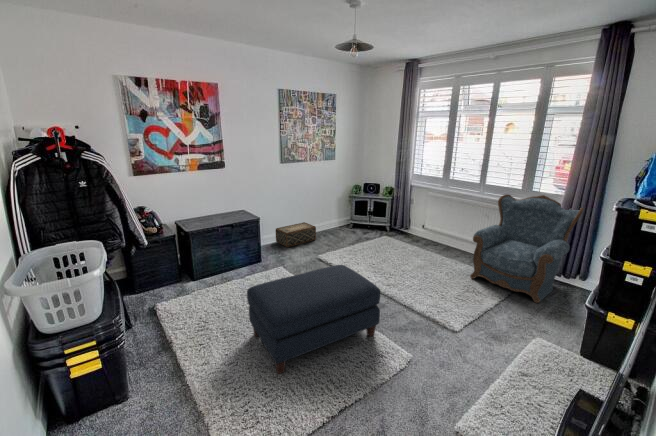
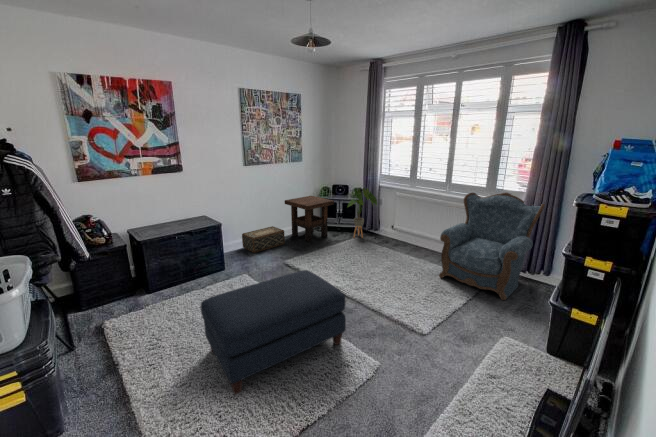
house plant: none [378,187,408,237] -> present [348,188,377,238]
side table: none [316,193,365,238] -> present [285,196,334,242]

